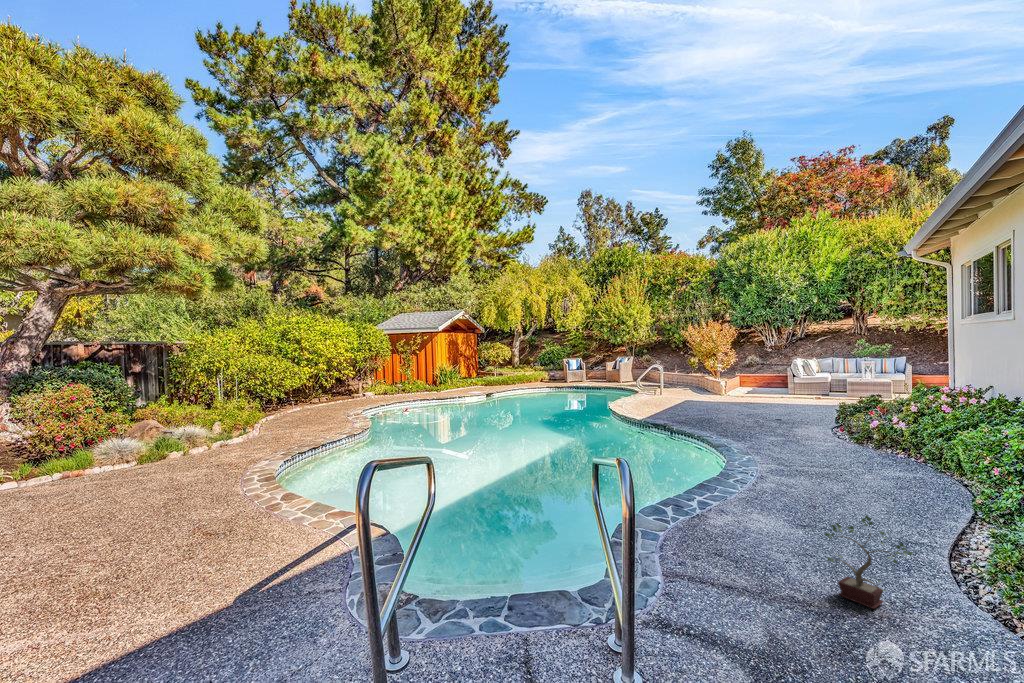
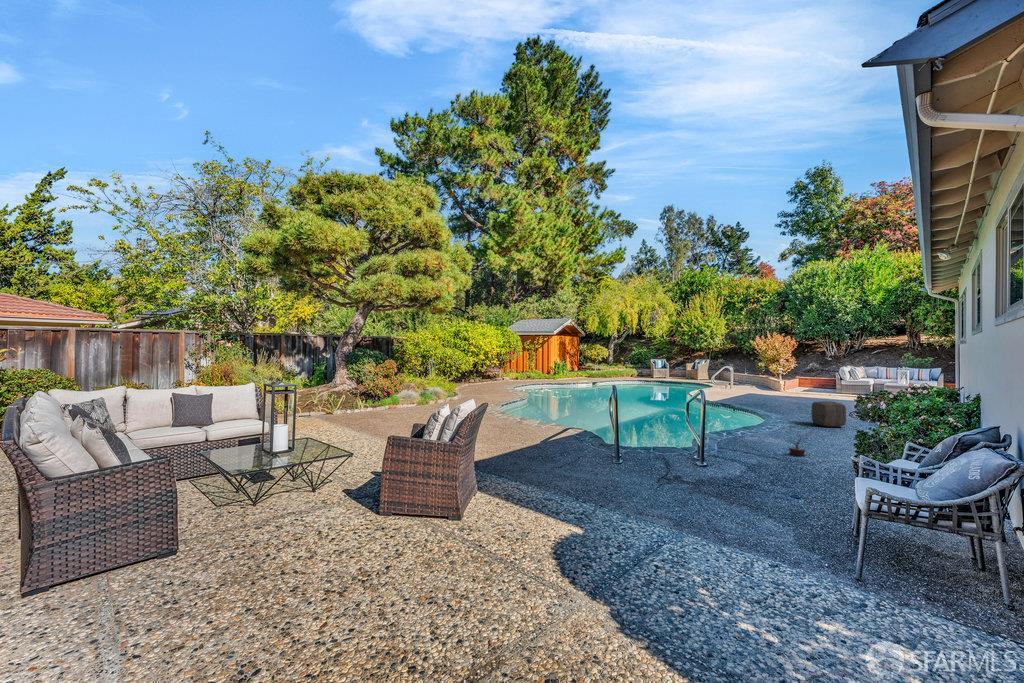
ottoman: none [806,423,868,469] -> present [811,401,846,427]

